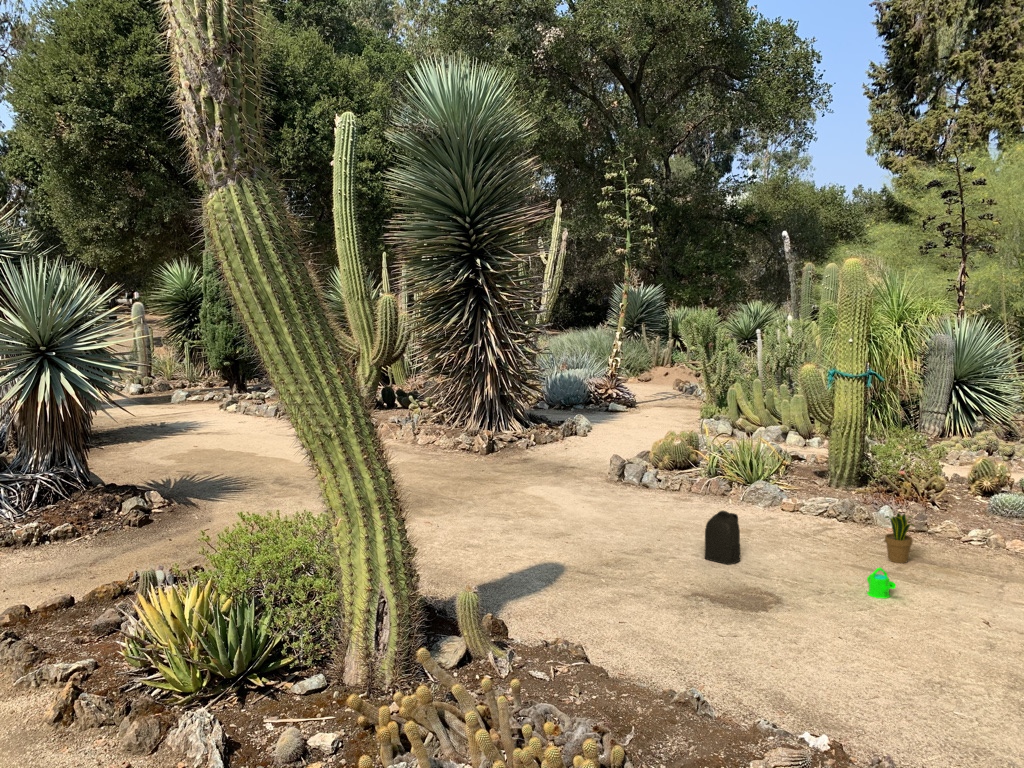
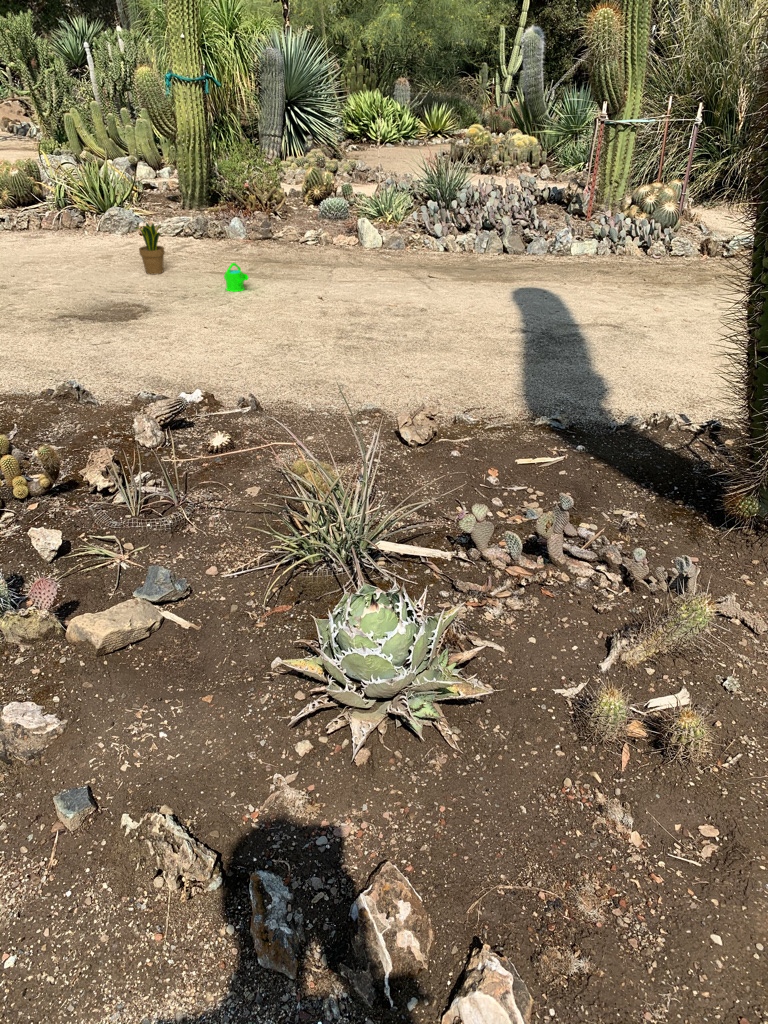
backpack: present [705,511,740,565] -> none [61,227,104,284]
potted plant: present [885,513,914,563] -> present [135,223,165,274]

